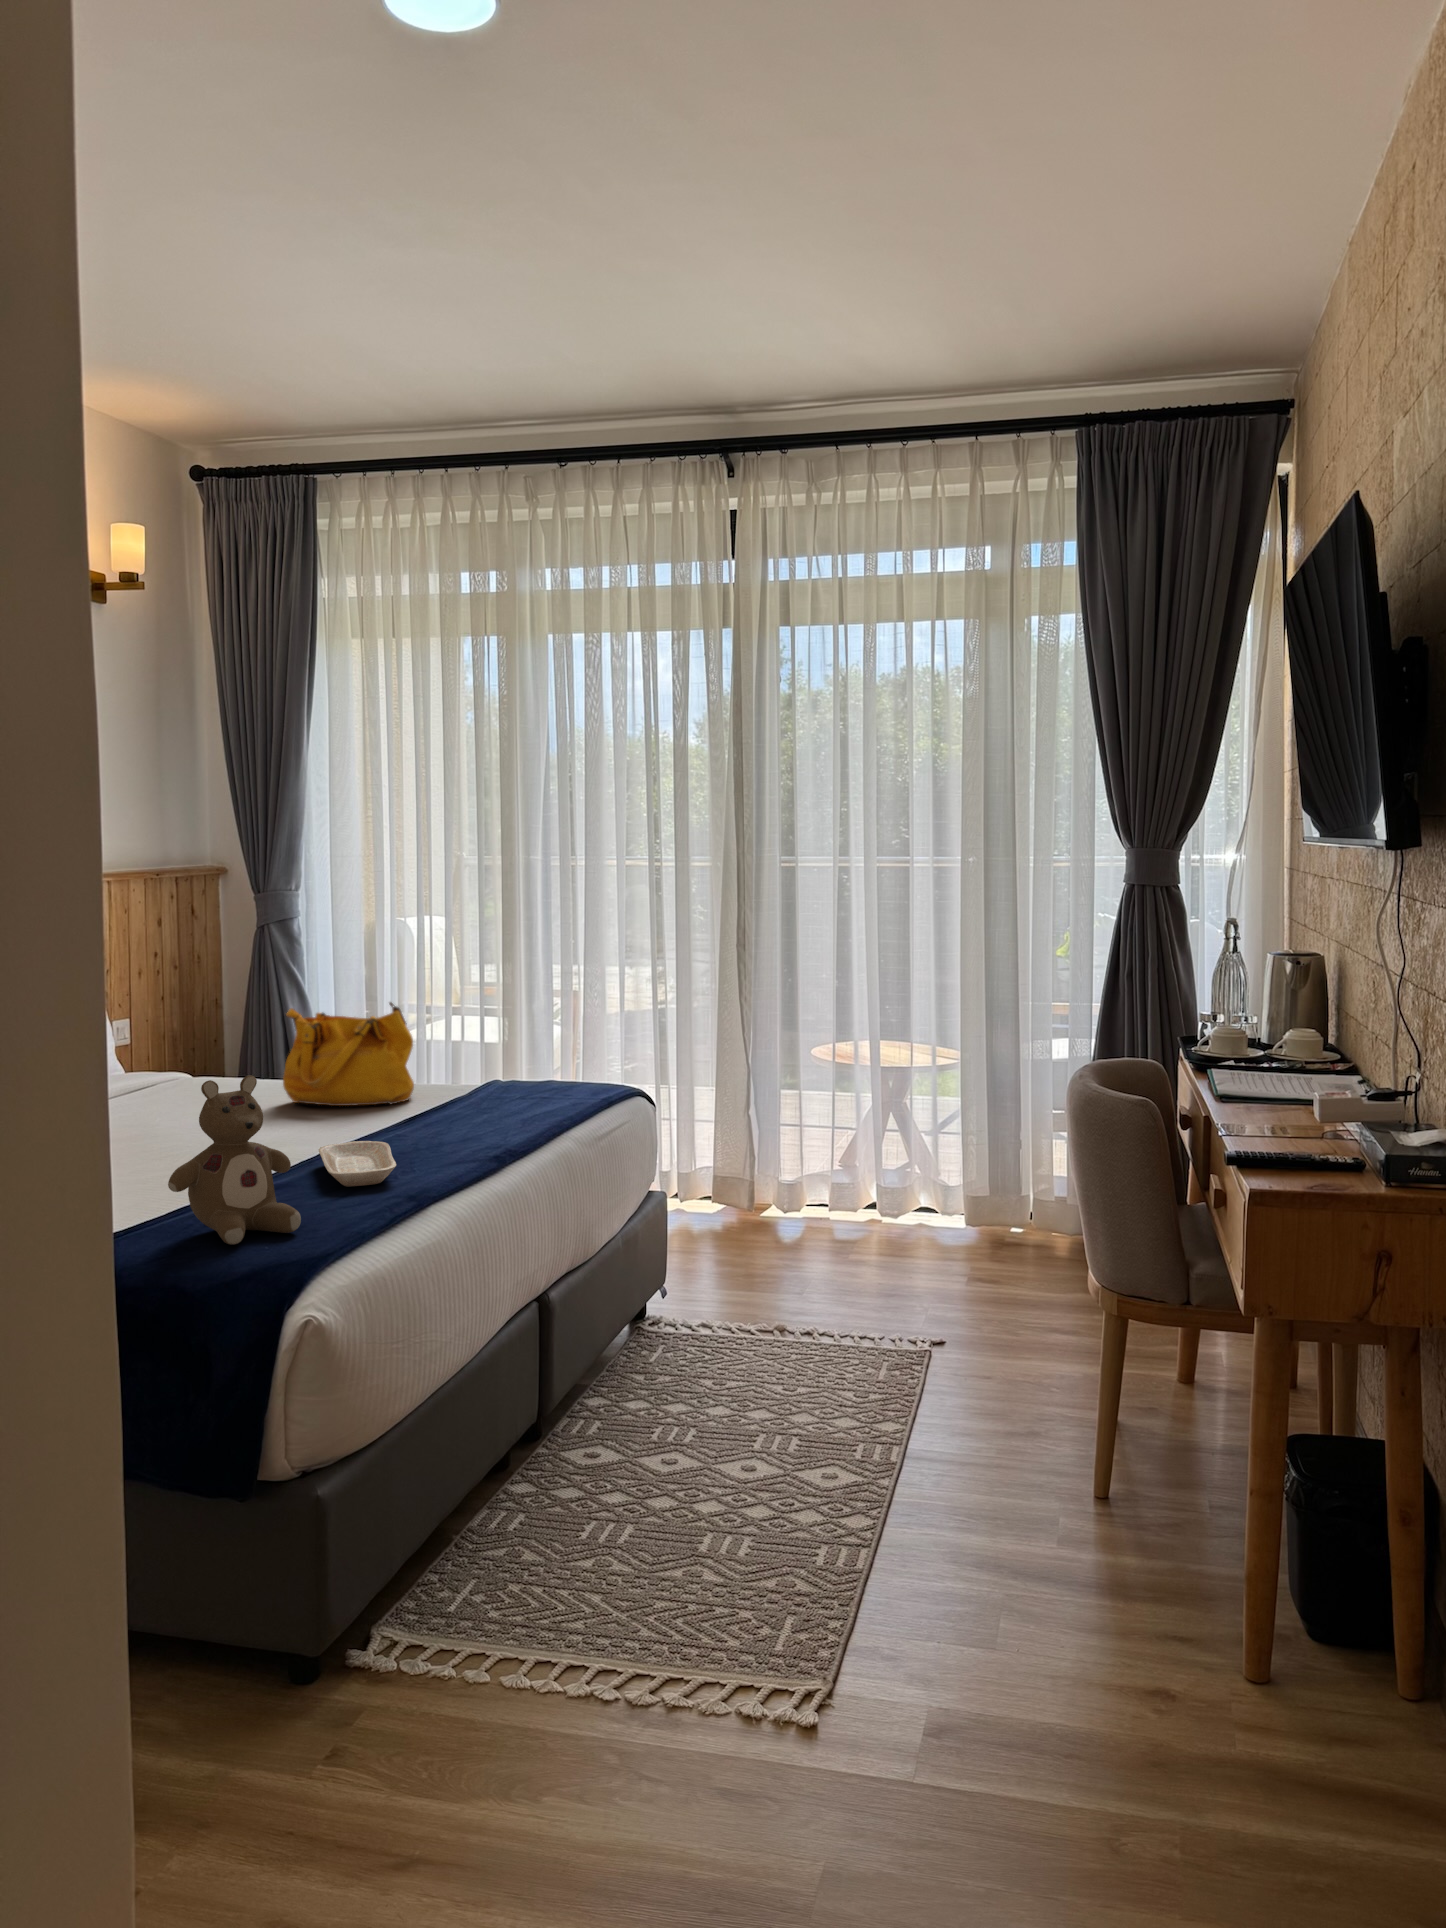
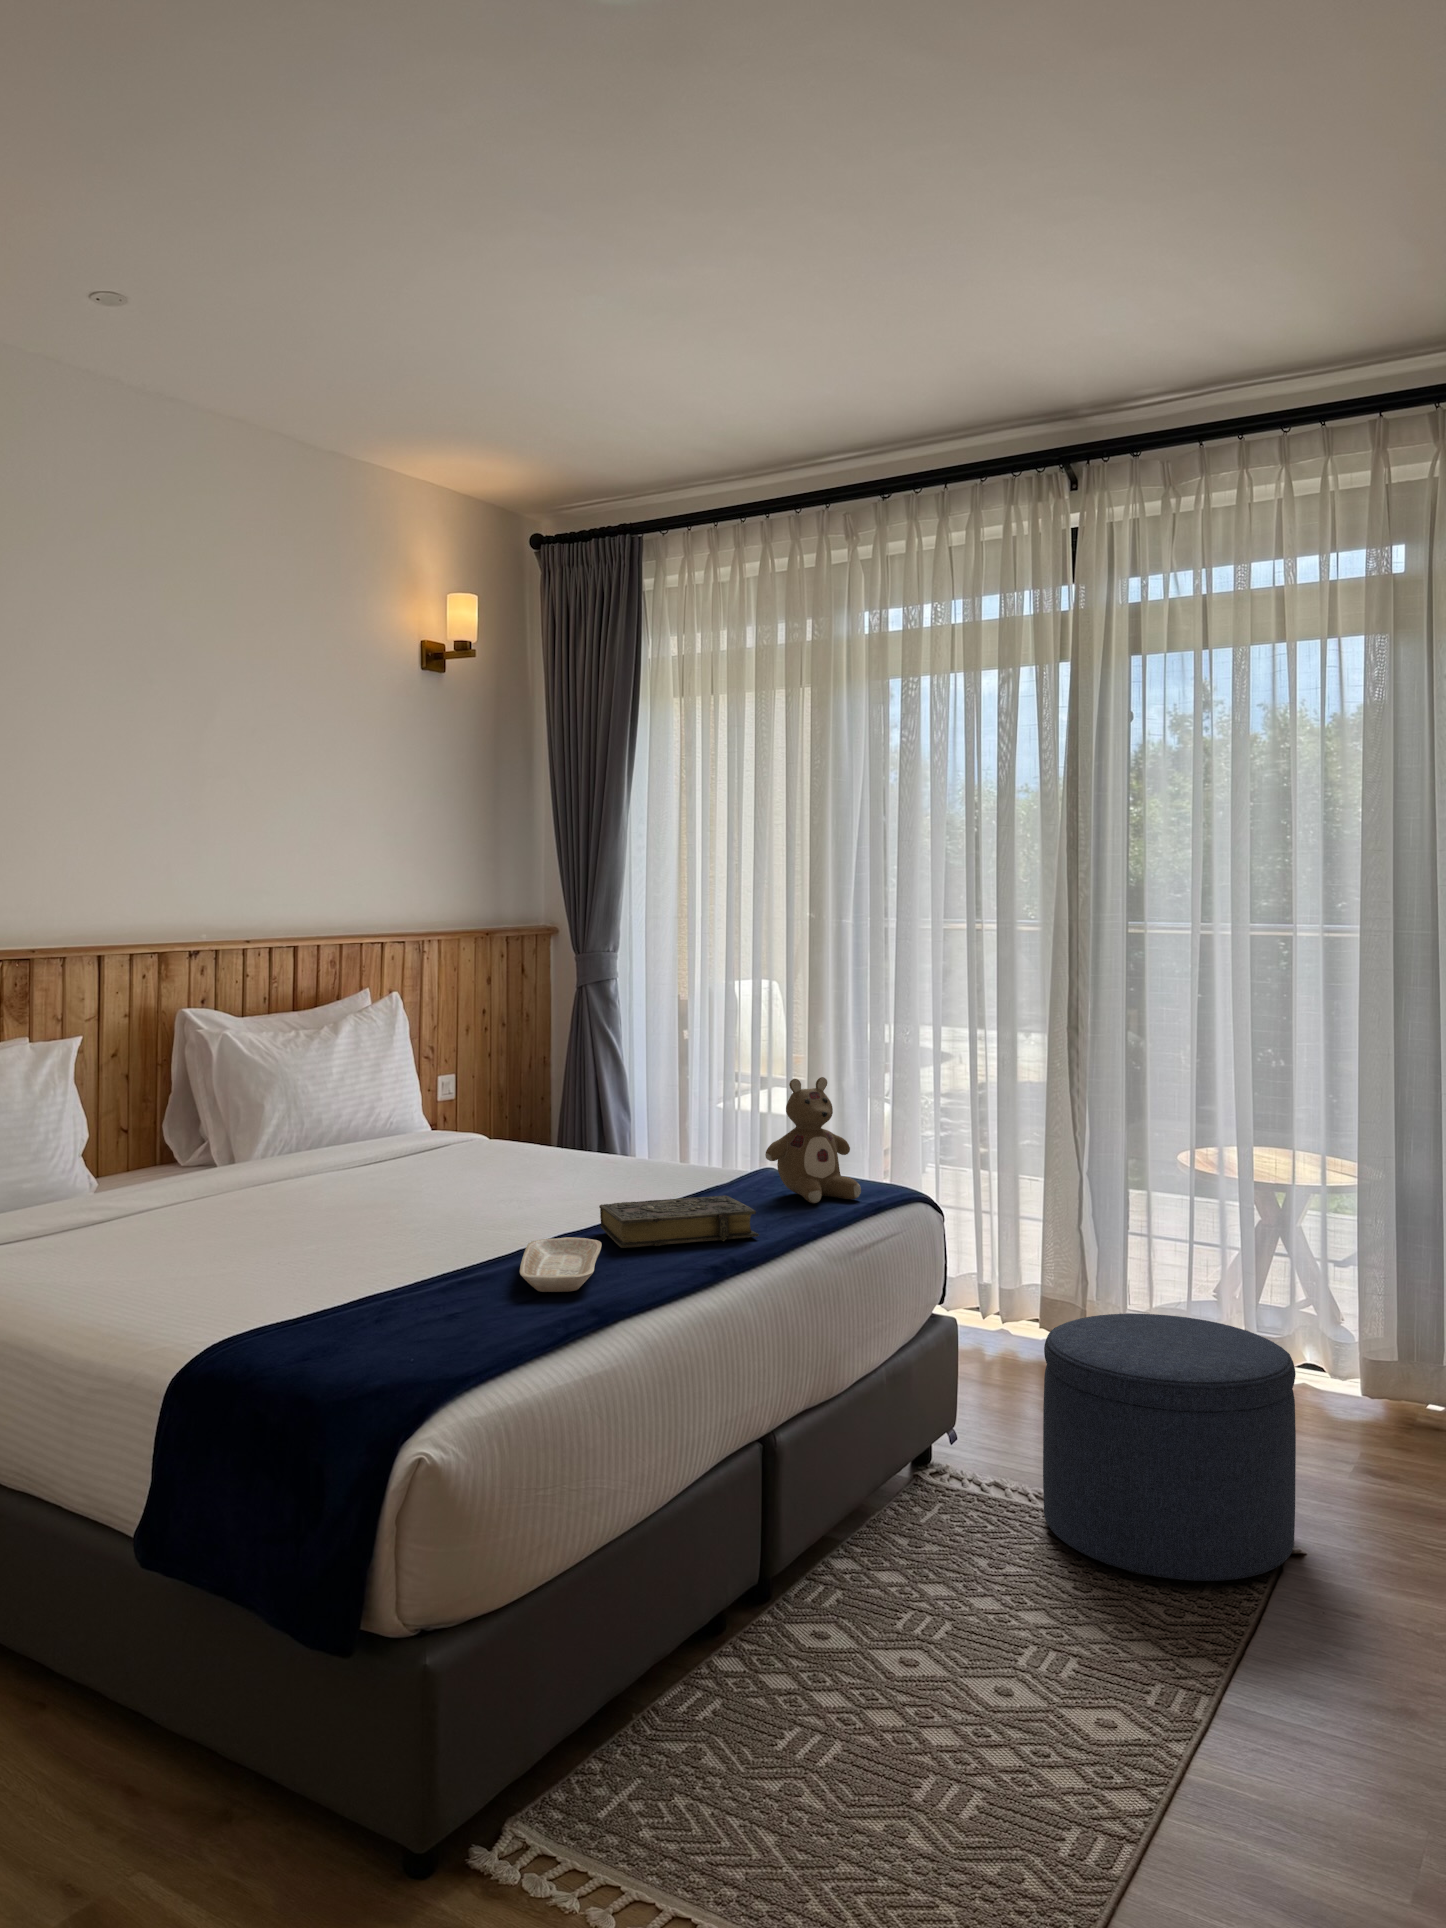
handbag: present [283,1002,414,1106] -> none [542,1080,675,1192]
stuffed bear: present [168,1075,301,1245] -> present [765,1077,861,1203]
book: none [368,1098,518,1148] -> present [599,1195,759,1248]
ottoman: none [747,1173,939,1374] -> present [1043,1314,1296,1581]

